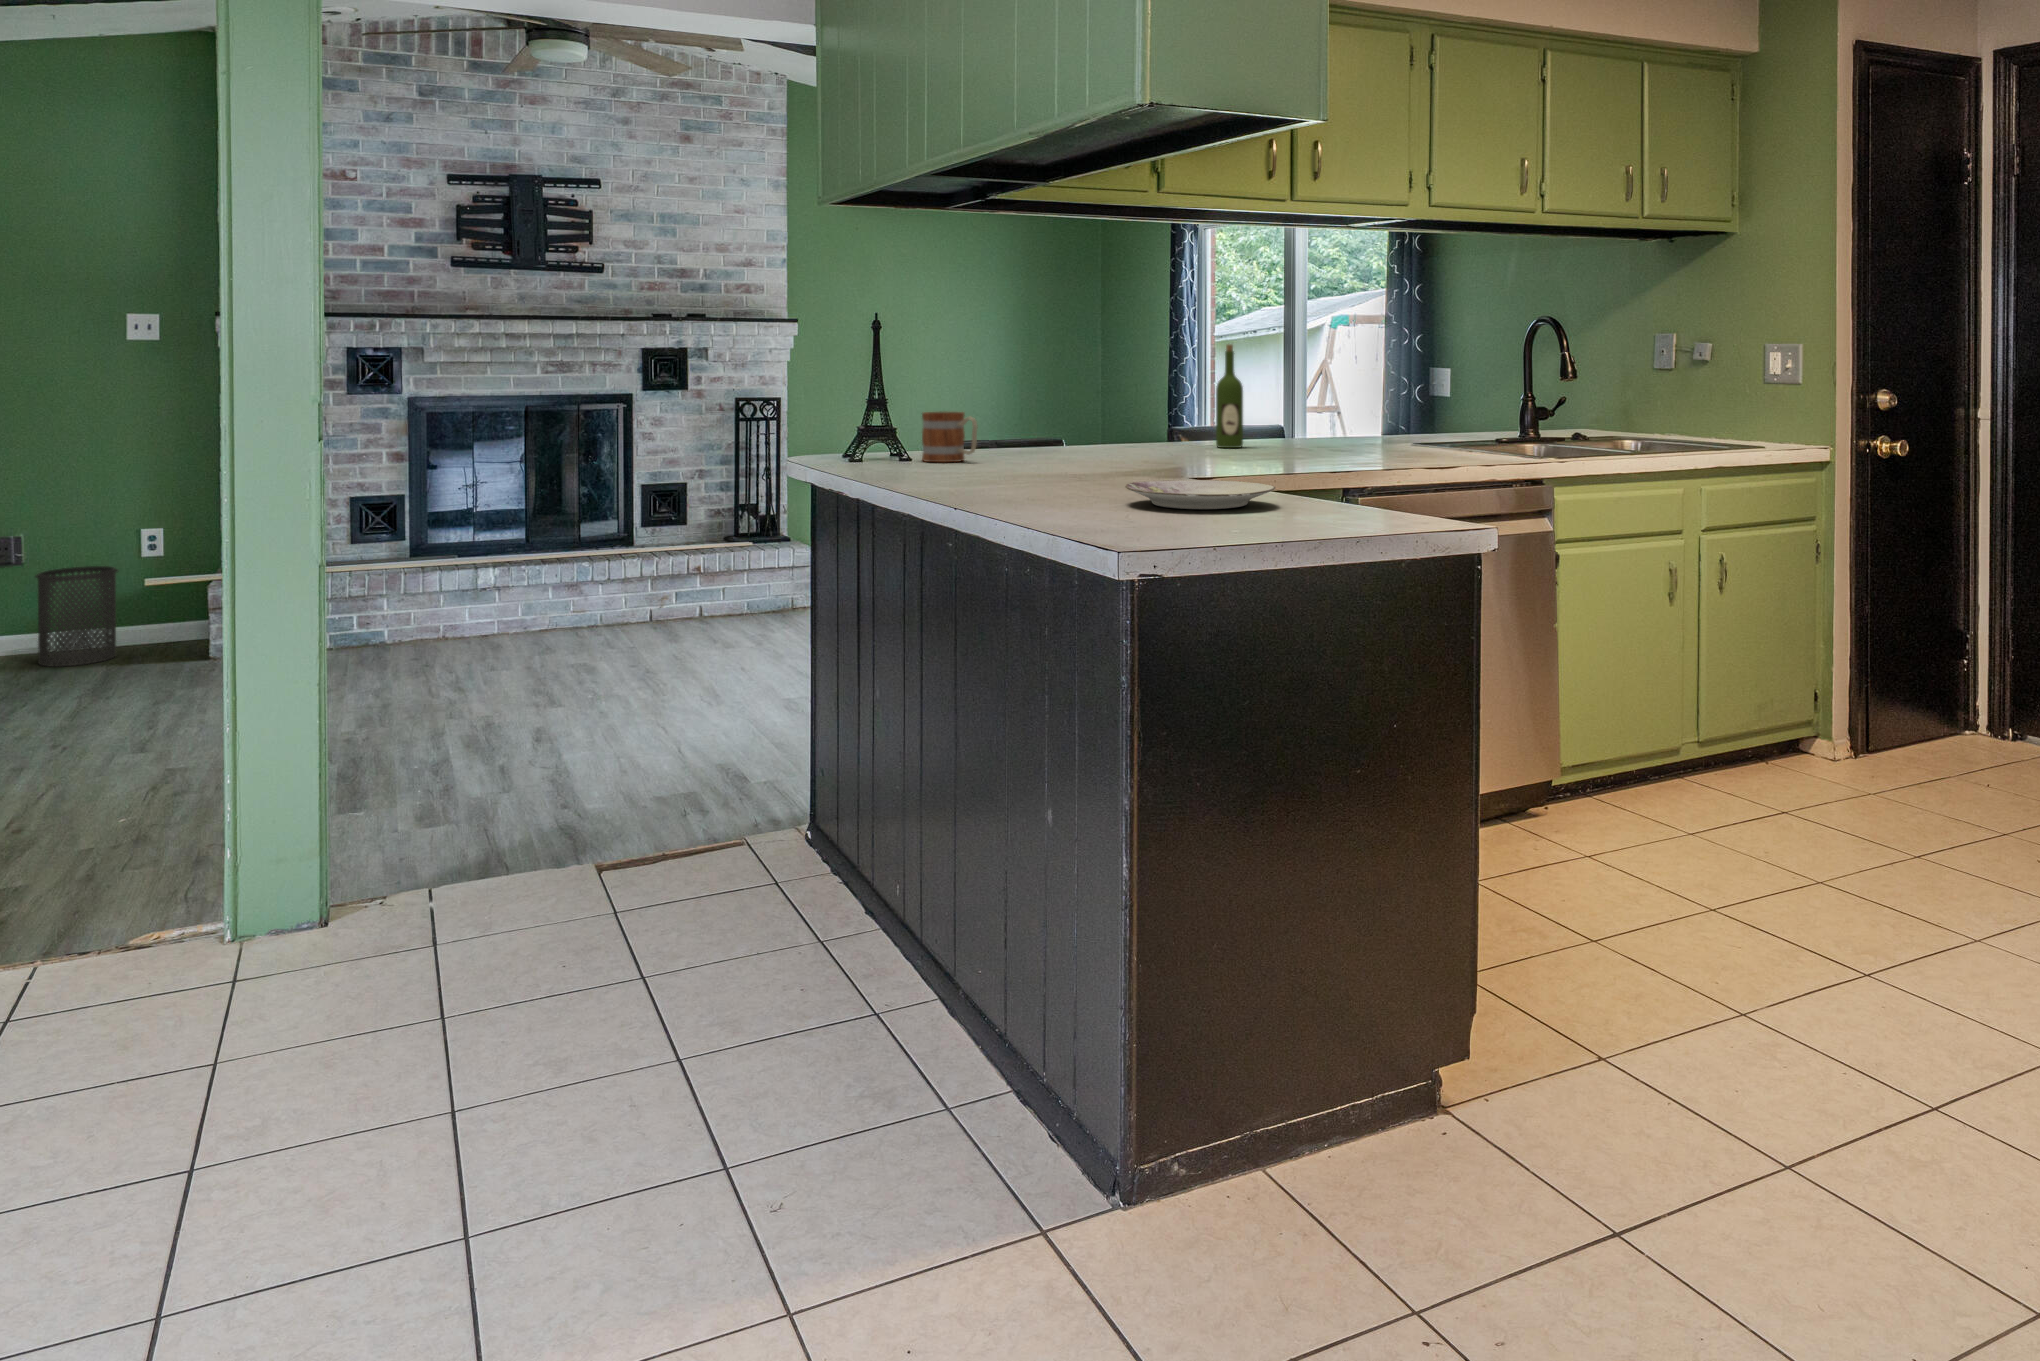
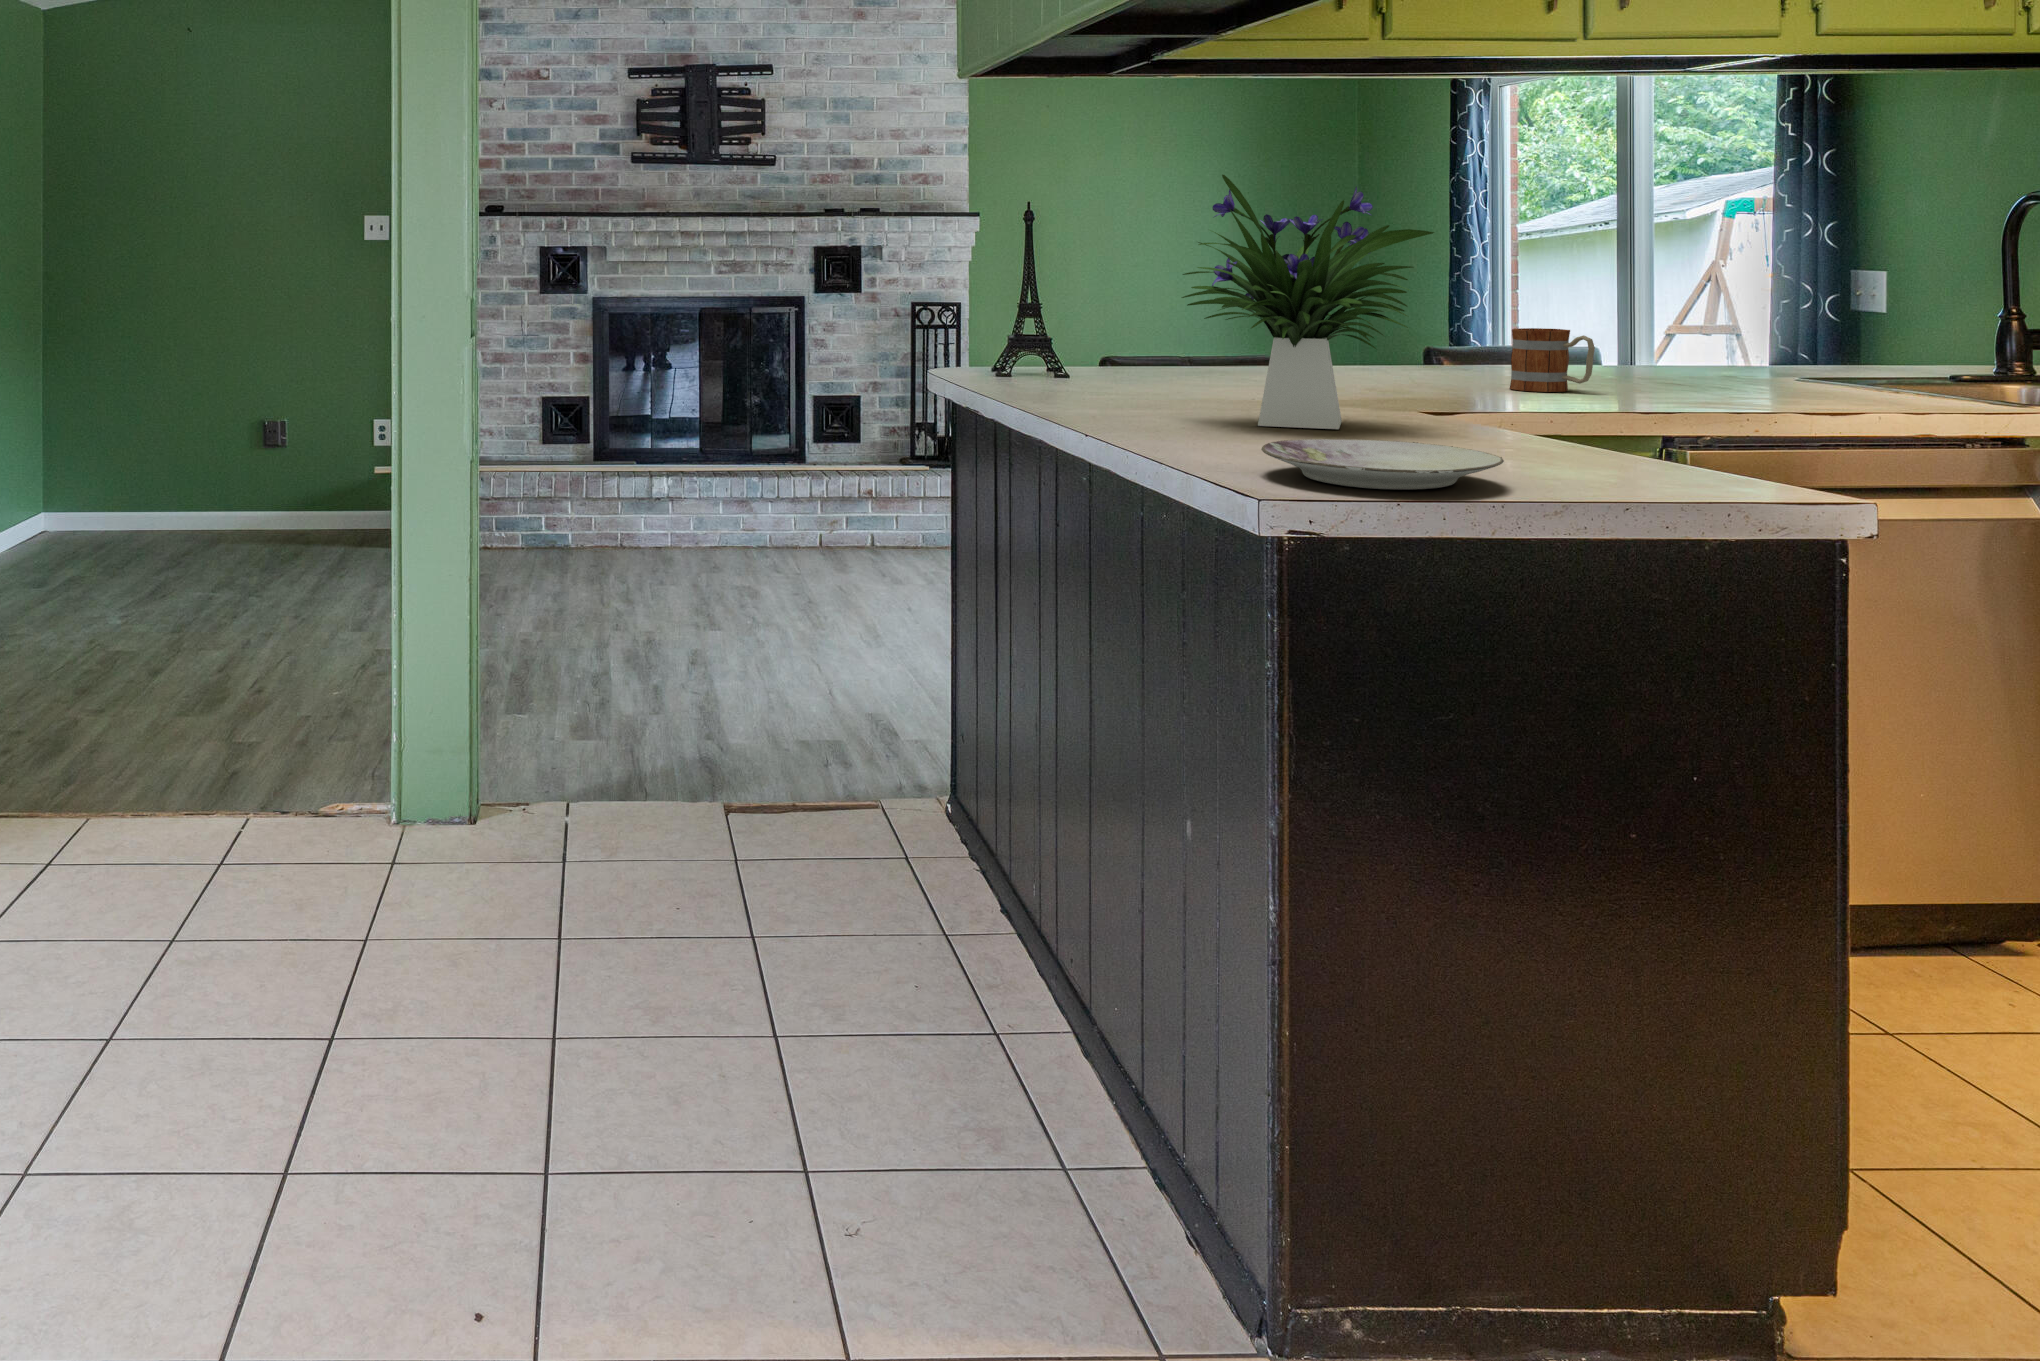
flower arrangement: none [1038,294,1210,479] -> present [1182,175,1434,429]
wine bottle: present [1216,344,1243,448] -> none [1471,241,1515,382]
mug: present [922,412,978,462] -> present [1510,328,1595,392]
trash can: present [35,566,118,667] -> none [288,450,352,540]

